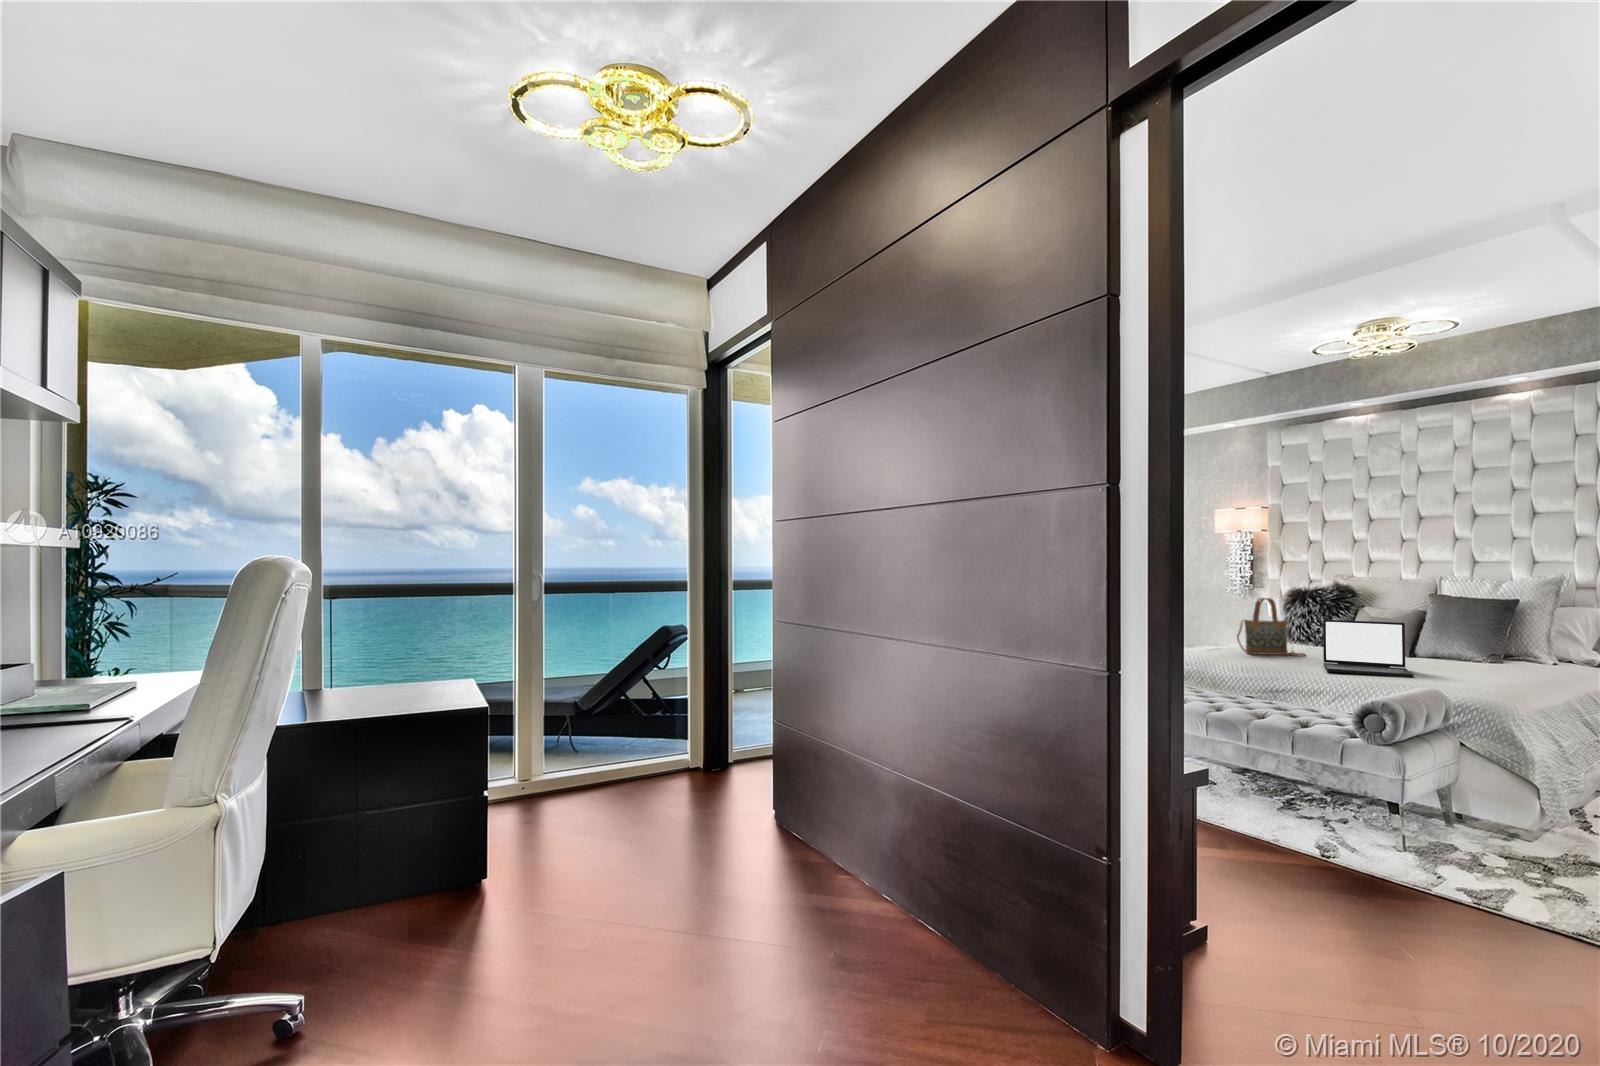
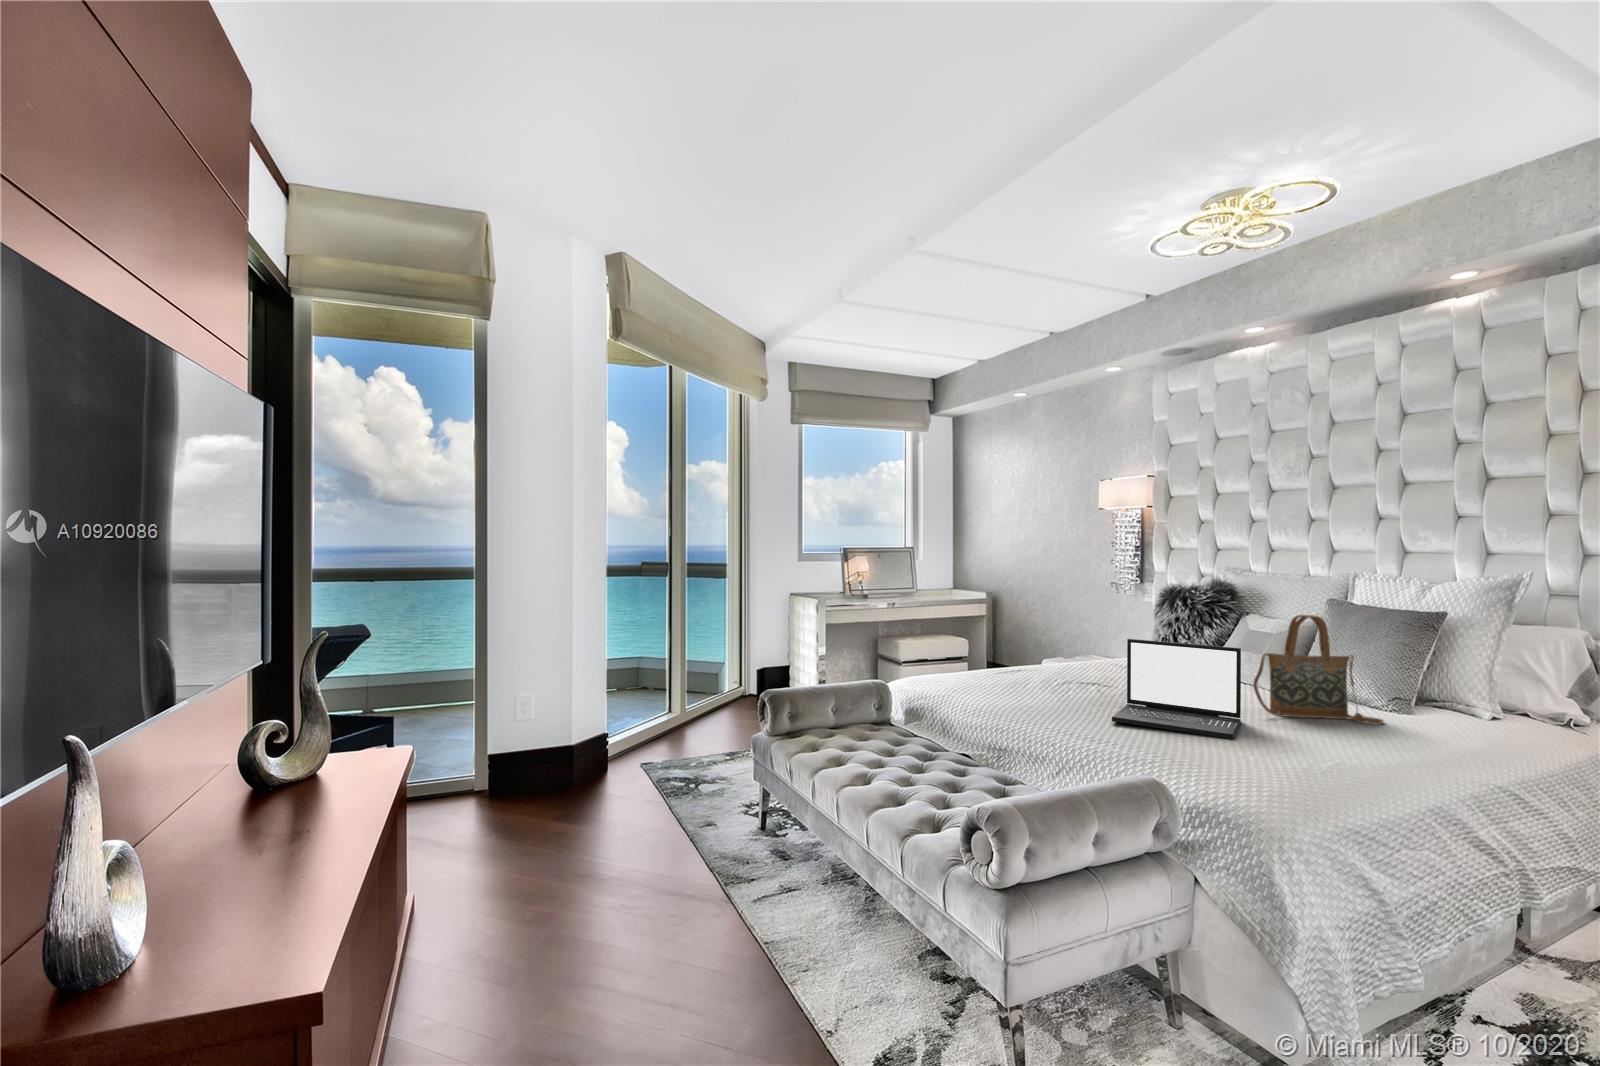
handbag: present [1237,598,1305,656] -> present [1253,615,1383,724]

